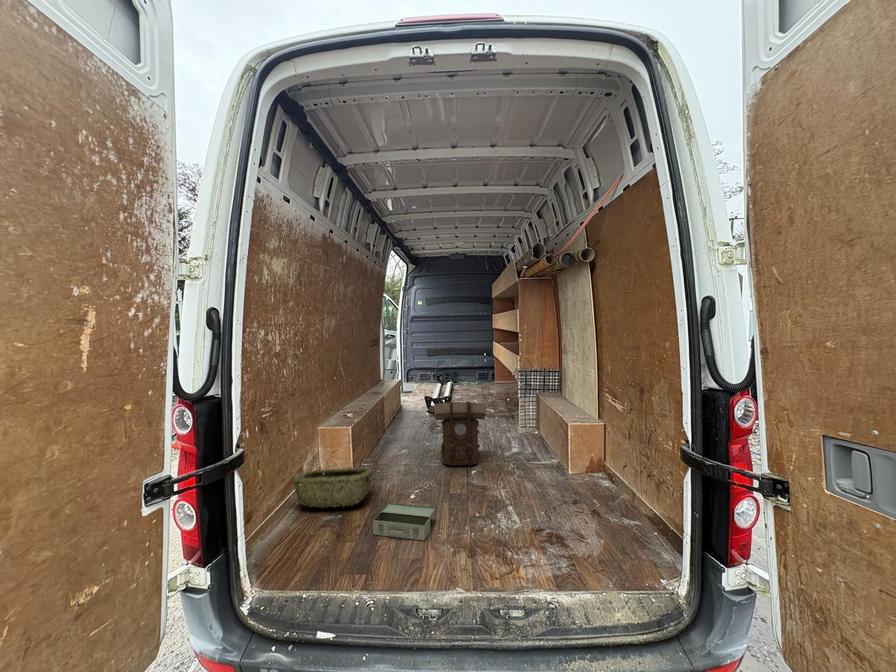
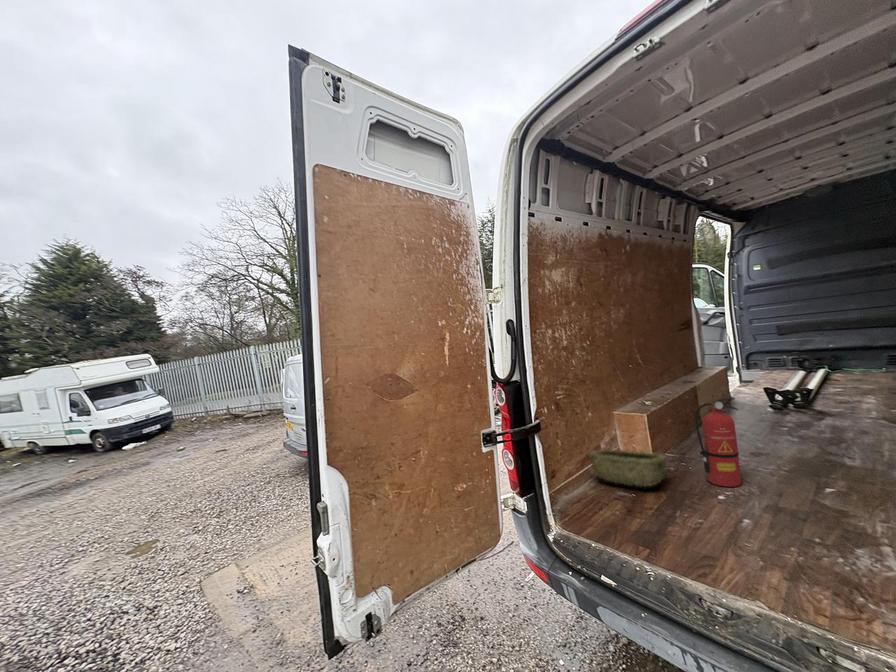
backpack: present [434,401,486,466] -> none [747,393,833,474]
fire extinguisher: none [398,407,430,489] -> present [695,398,741,487]
toolbox: present [373,503,435,540] -> none [663,492,741,537]

